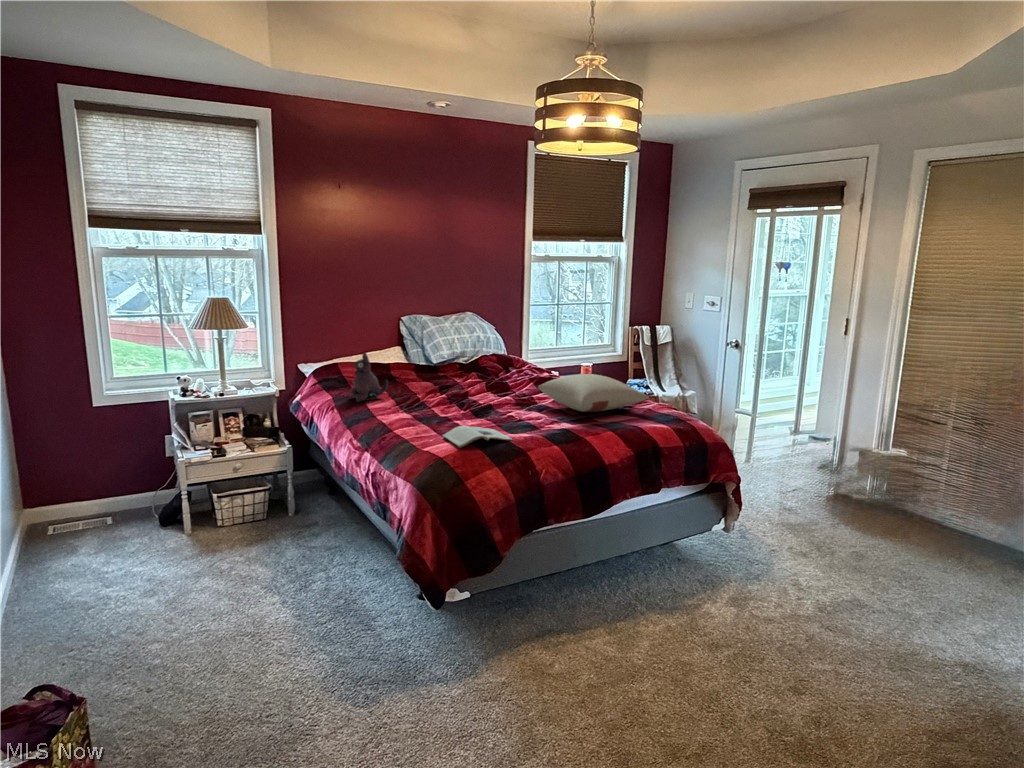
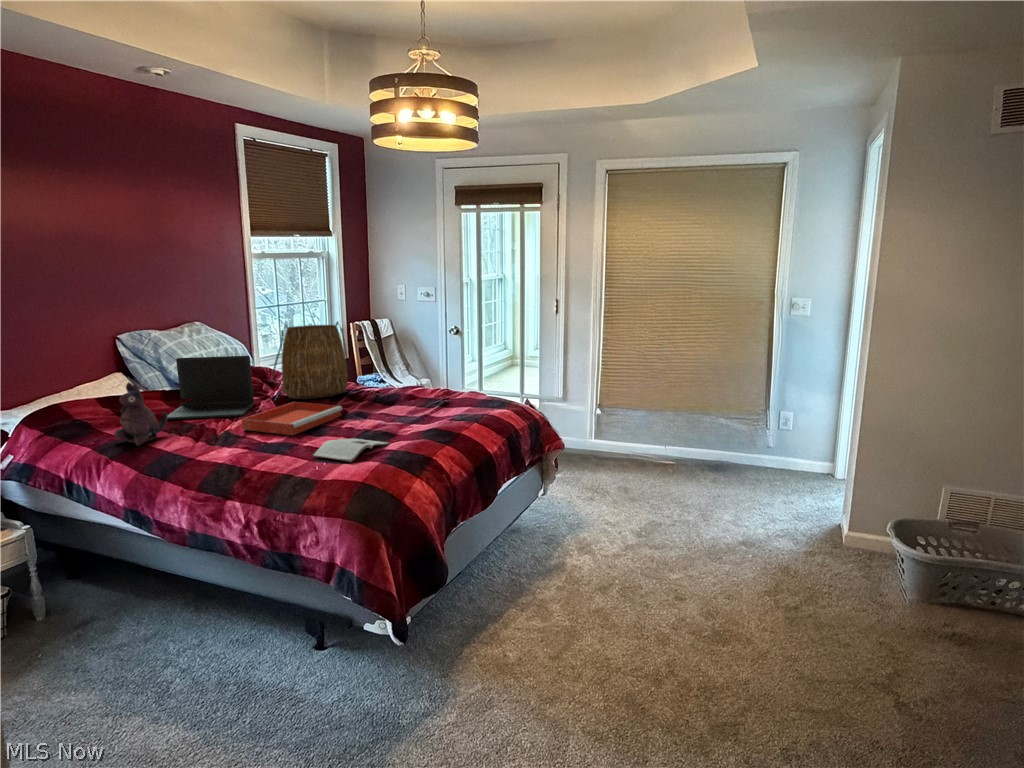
tote bag: none [494,319,561,390] -> present [273,322,348,399]
laptop: none [401,339,474,394] -> present [167,356,254,419]
pillow: present [538,374,649,412] -> none [355,369,466,406]
tray: none [433,389,519,416] -> present [242,402,342,435]

